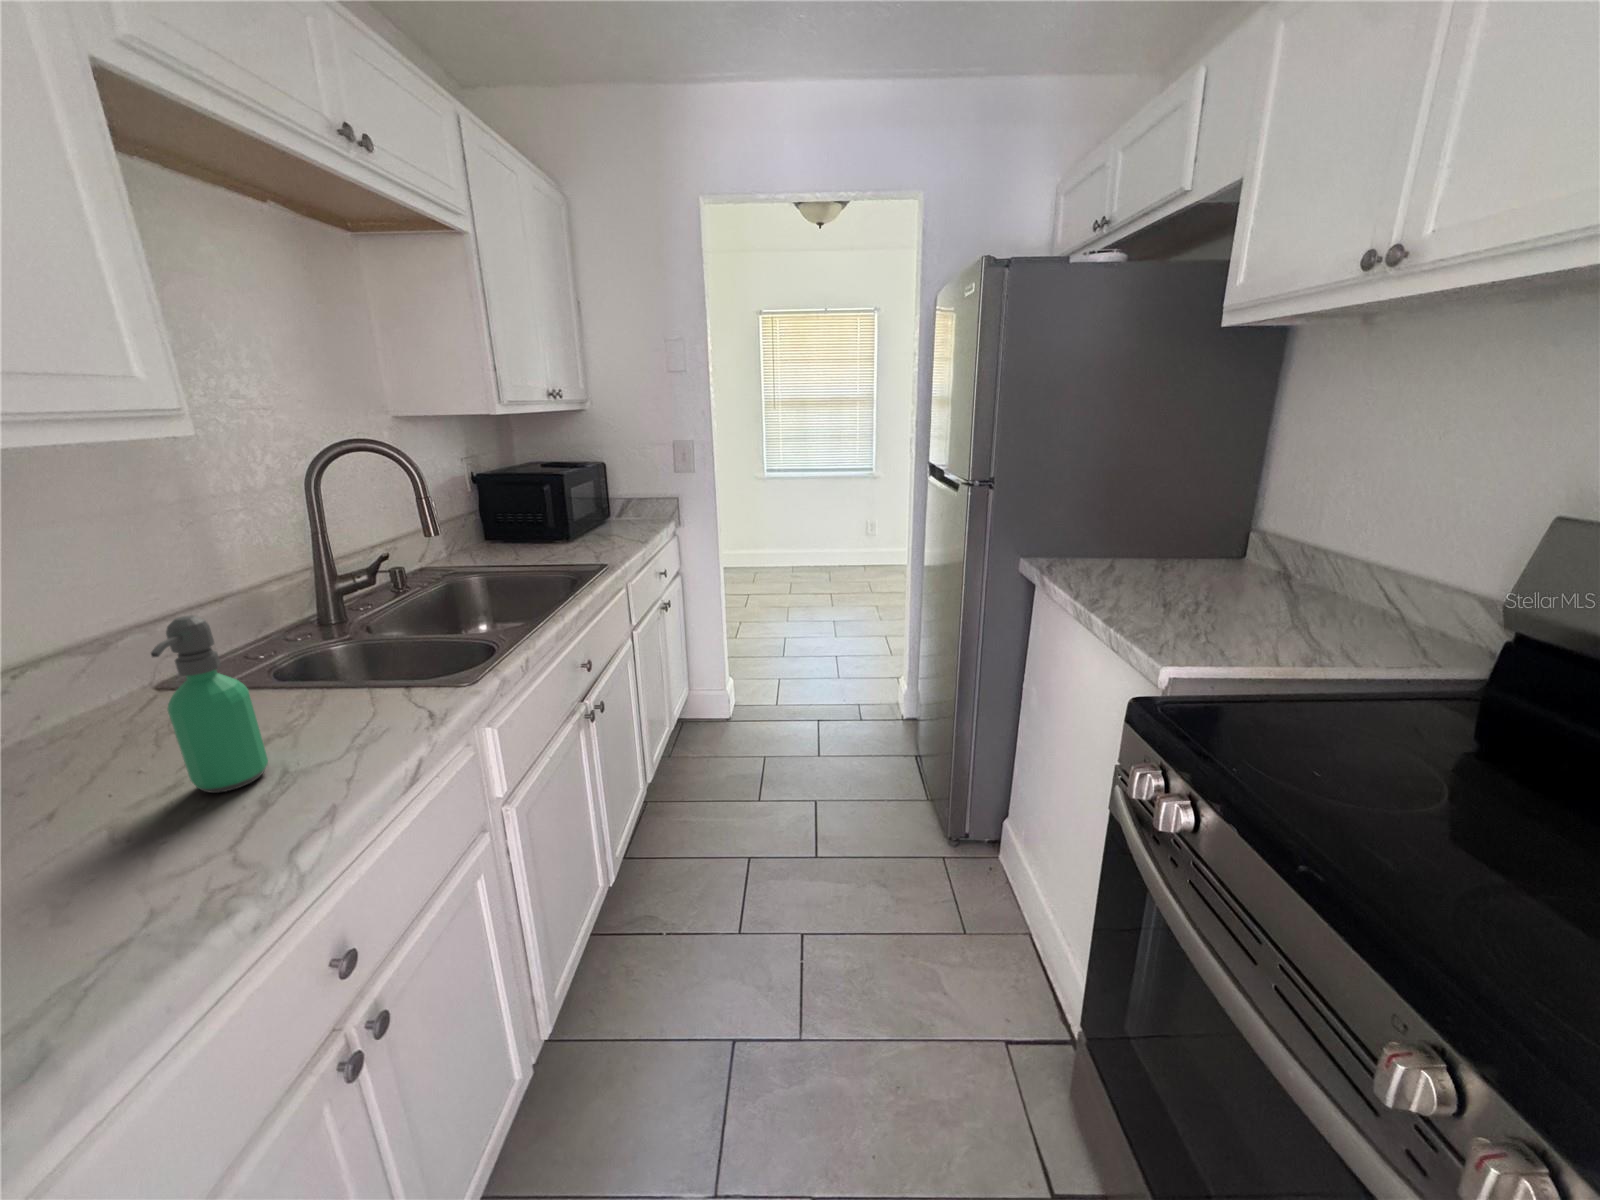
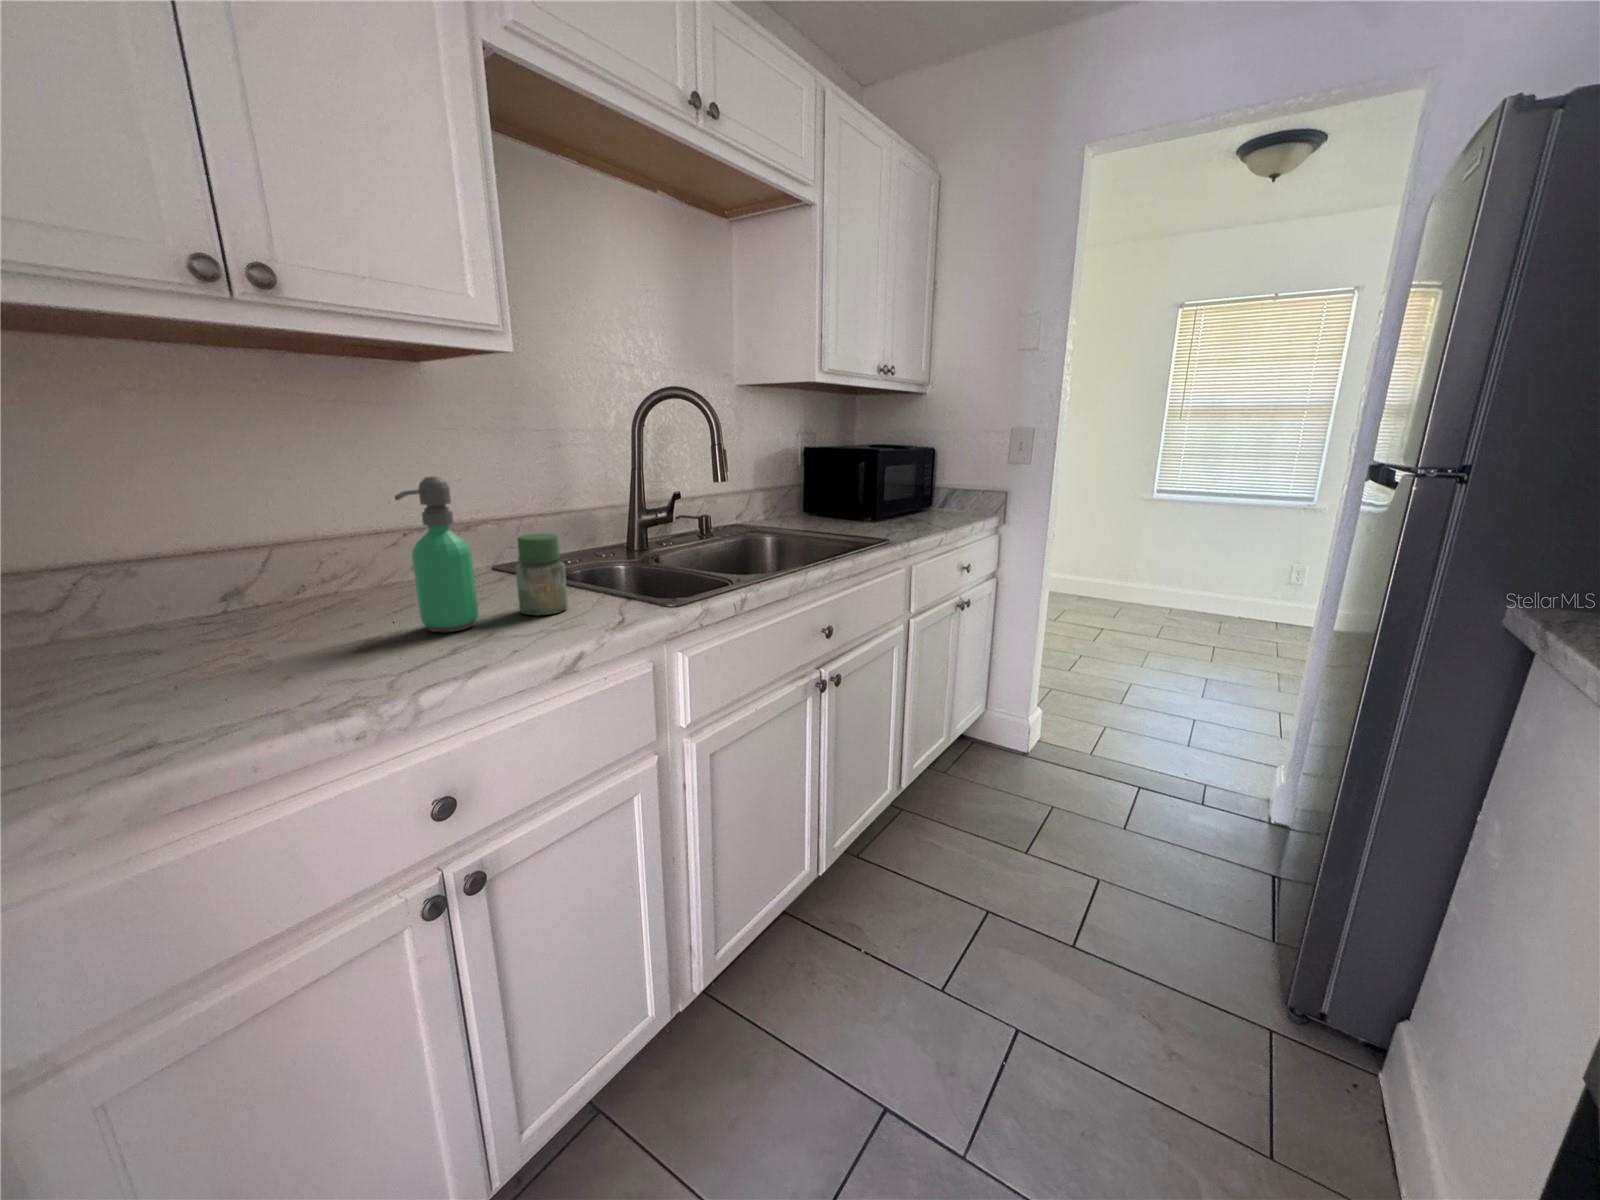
jar: none [290,645,363,739] -> present [516,533,568,615]

